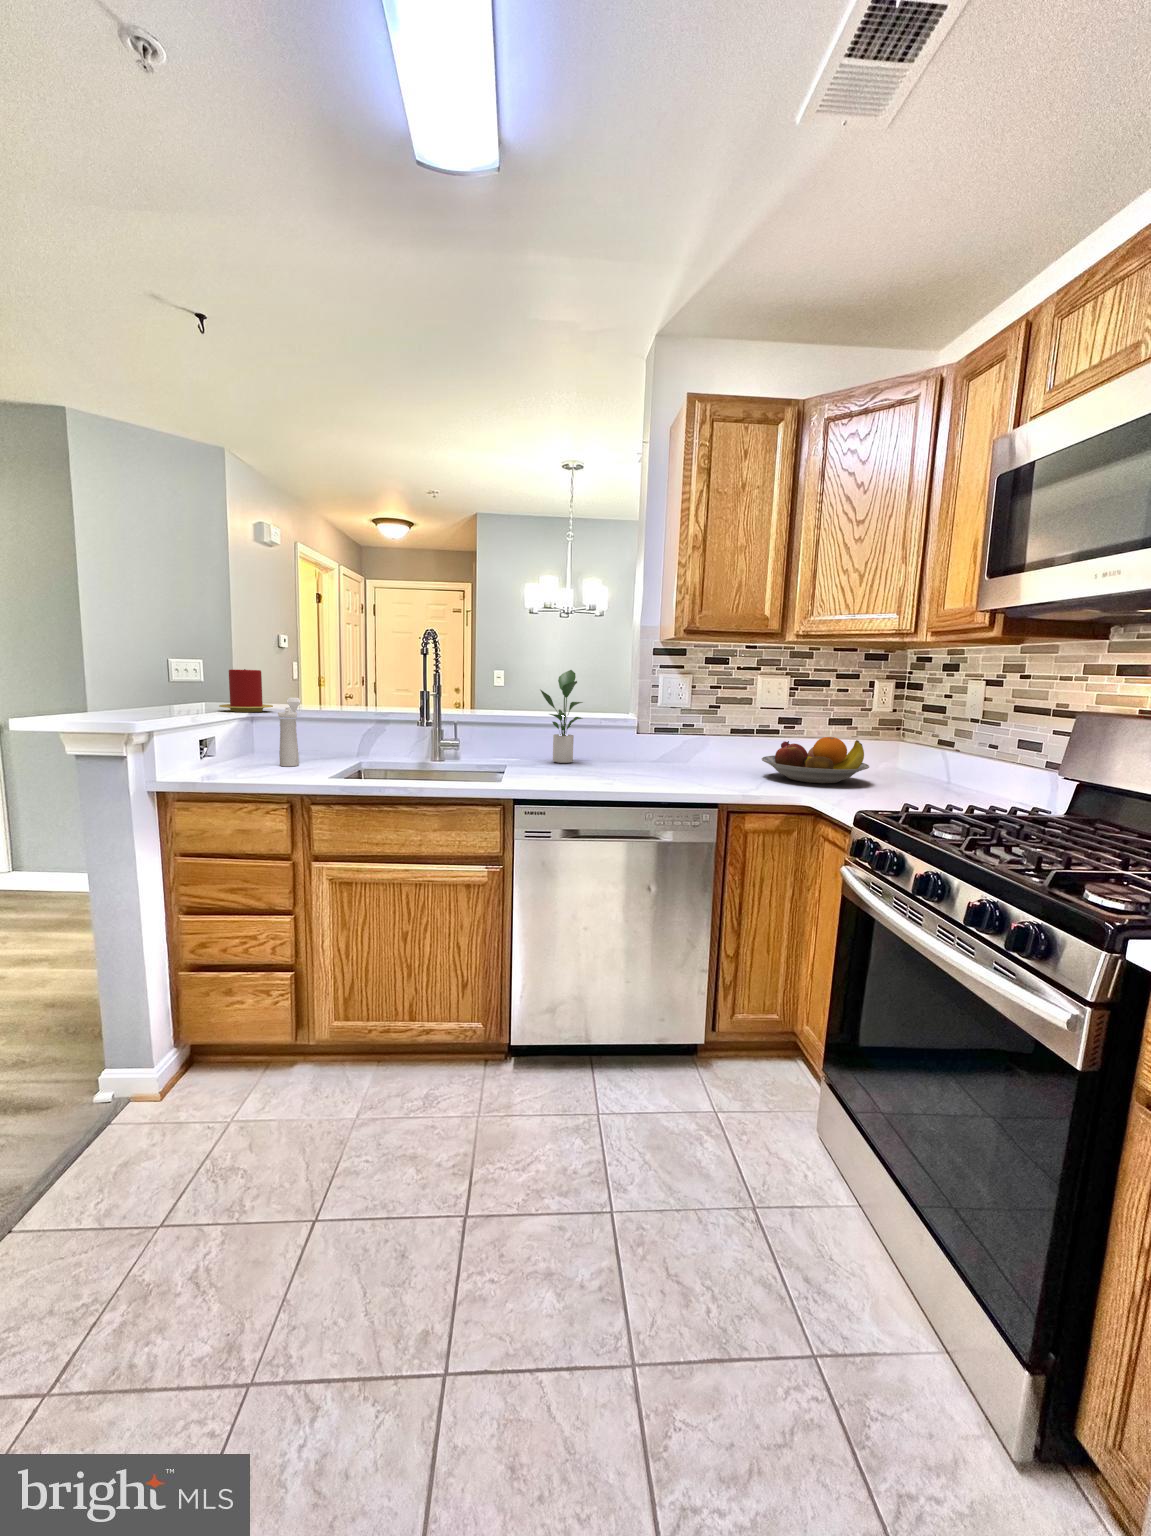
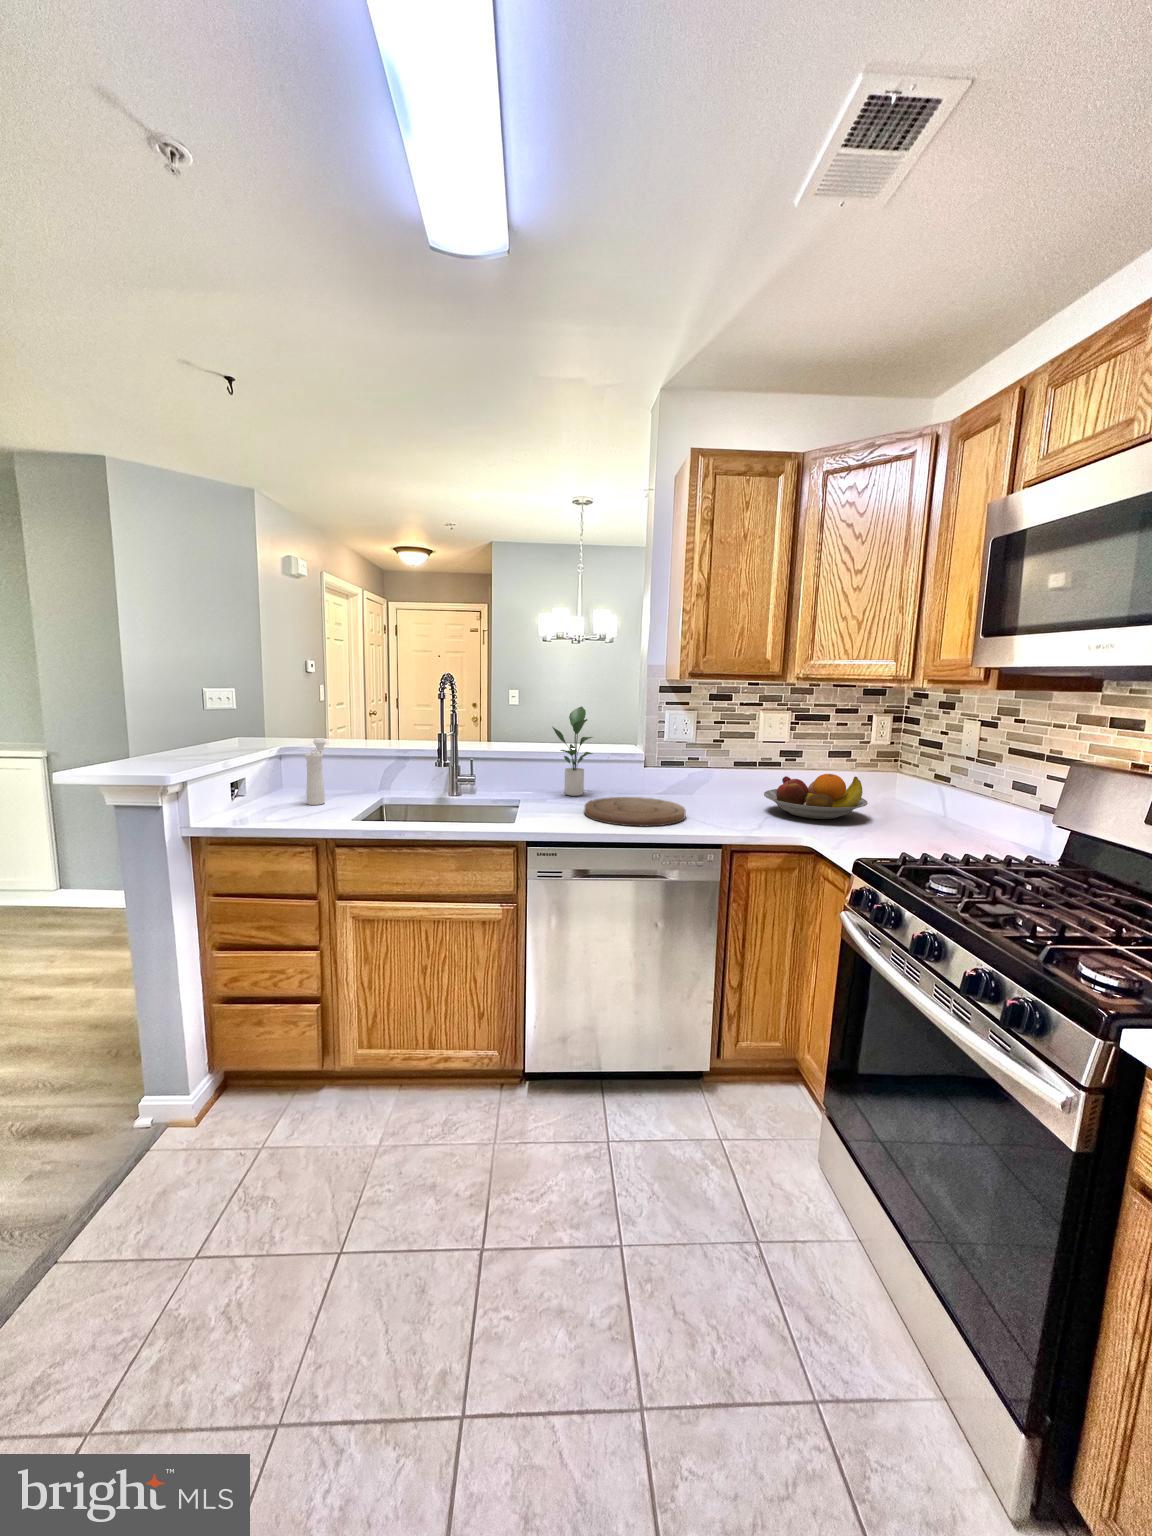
candle: present [219,669,273,712] -> none [250,710,301,750]
cutting board: none [574,762,680,787] -> present [584,797,686,827]

